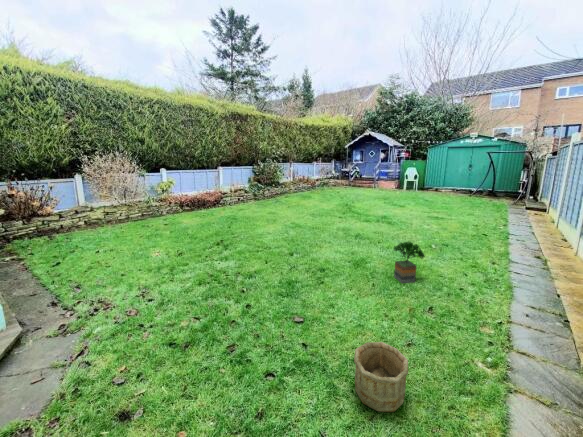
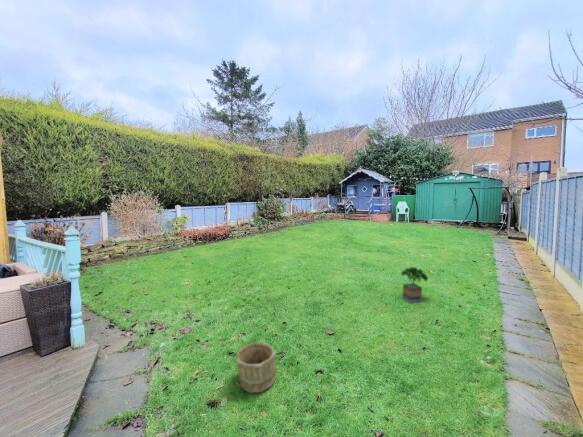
wooden bucket: present [354,342,408,412] -> present [236,342,276,393]

